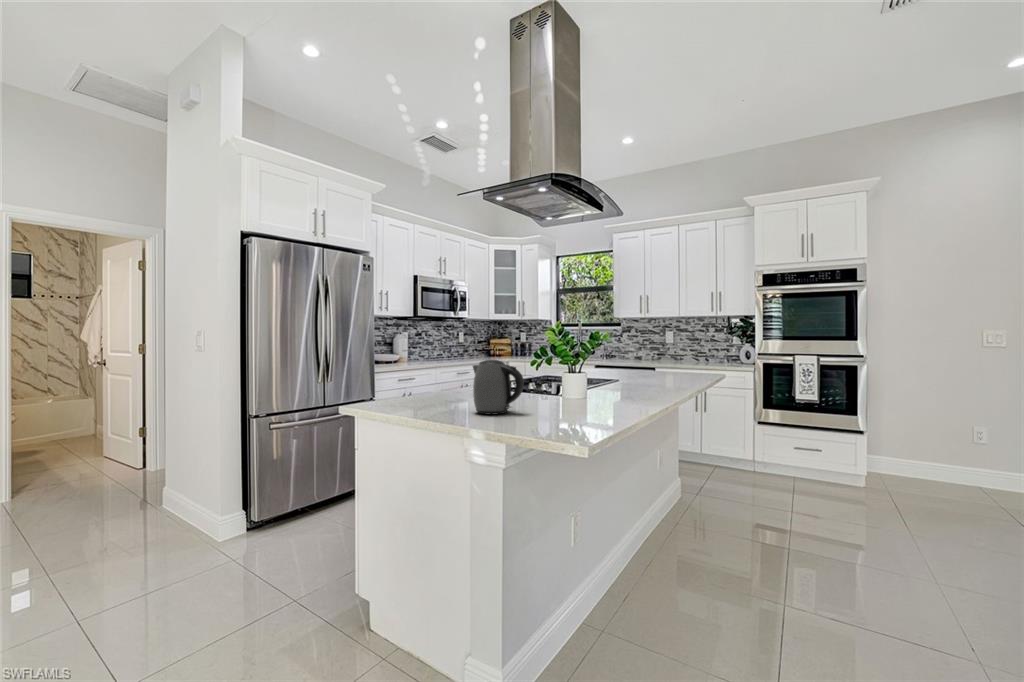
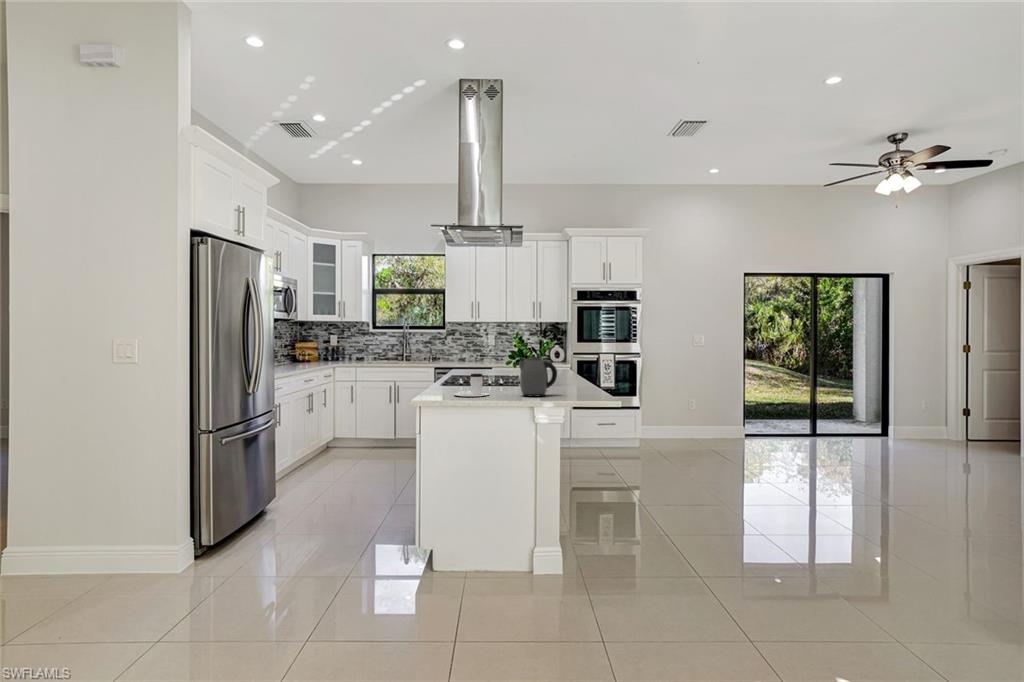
coffee cup: none [415,378,460,407] -> present [454,374,489,397]

